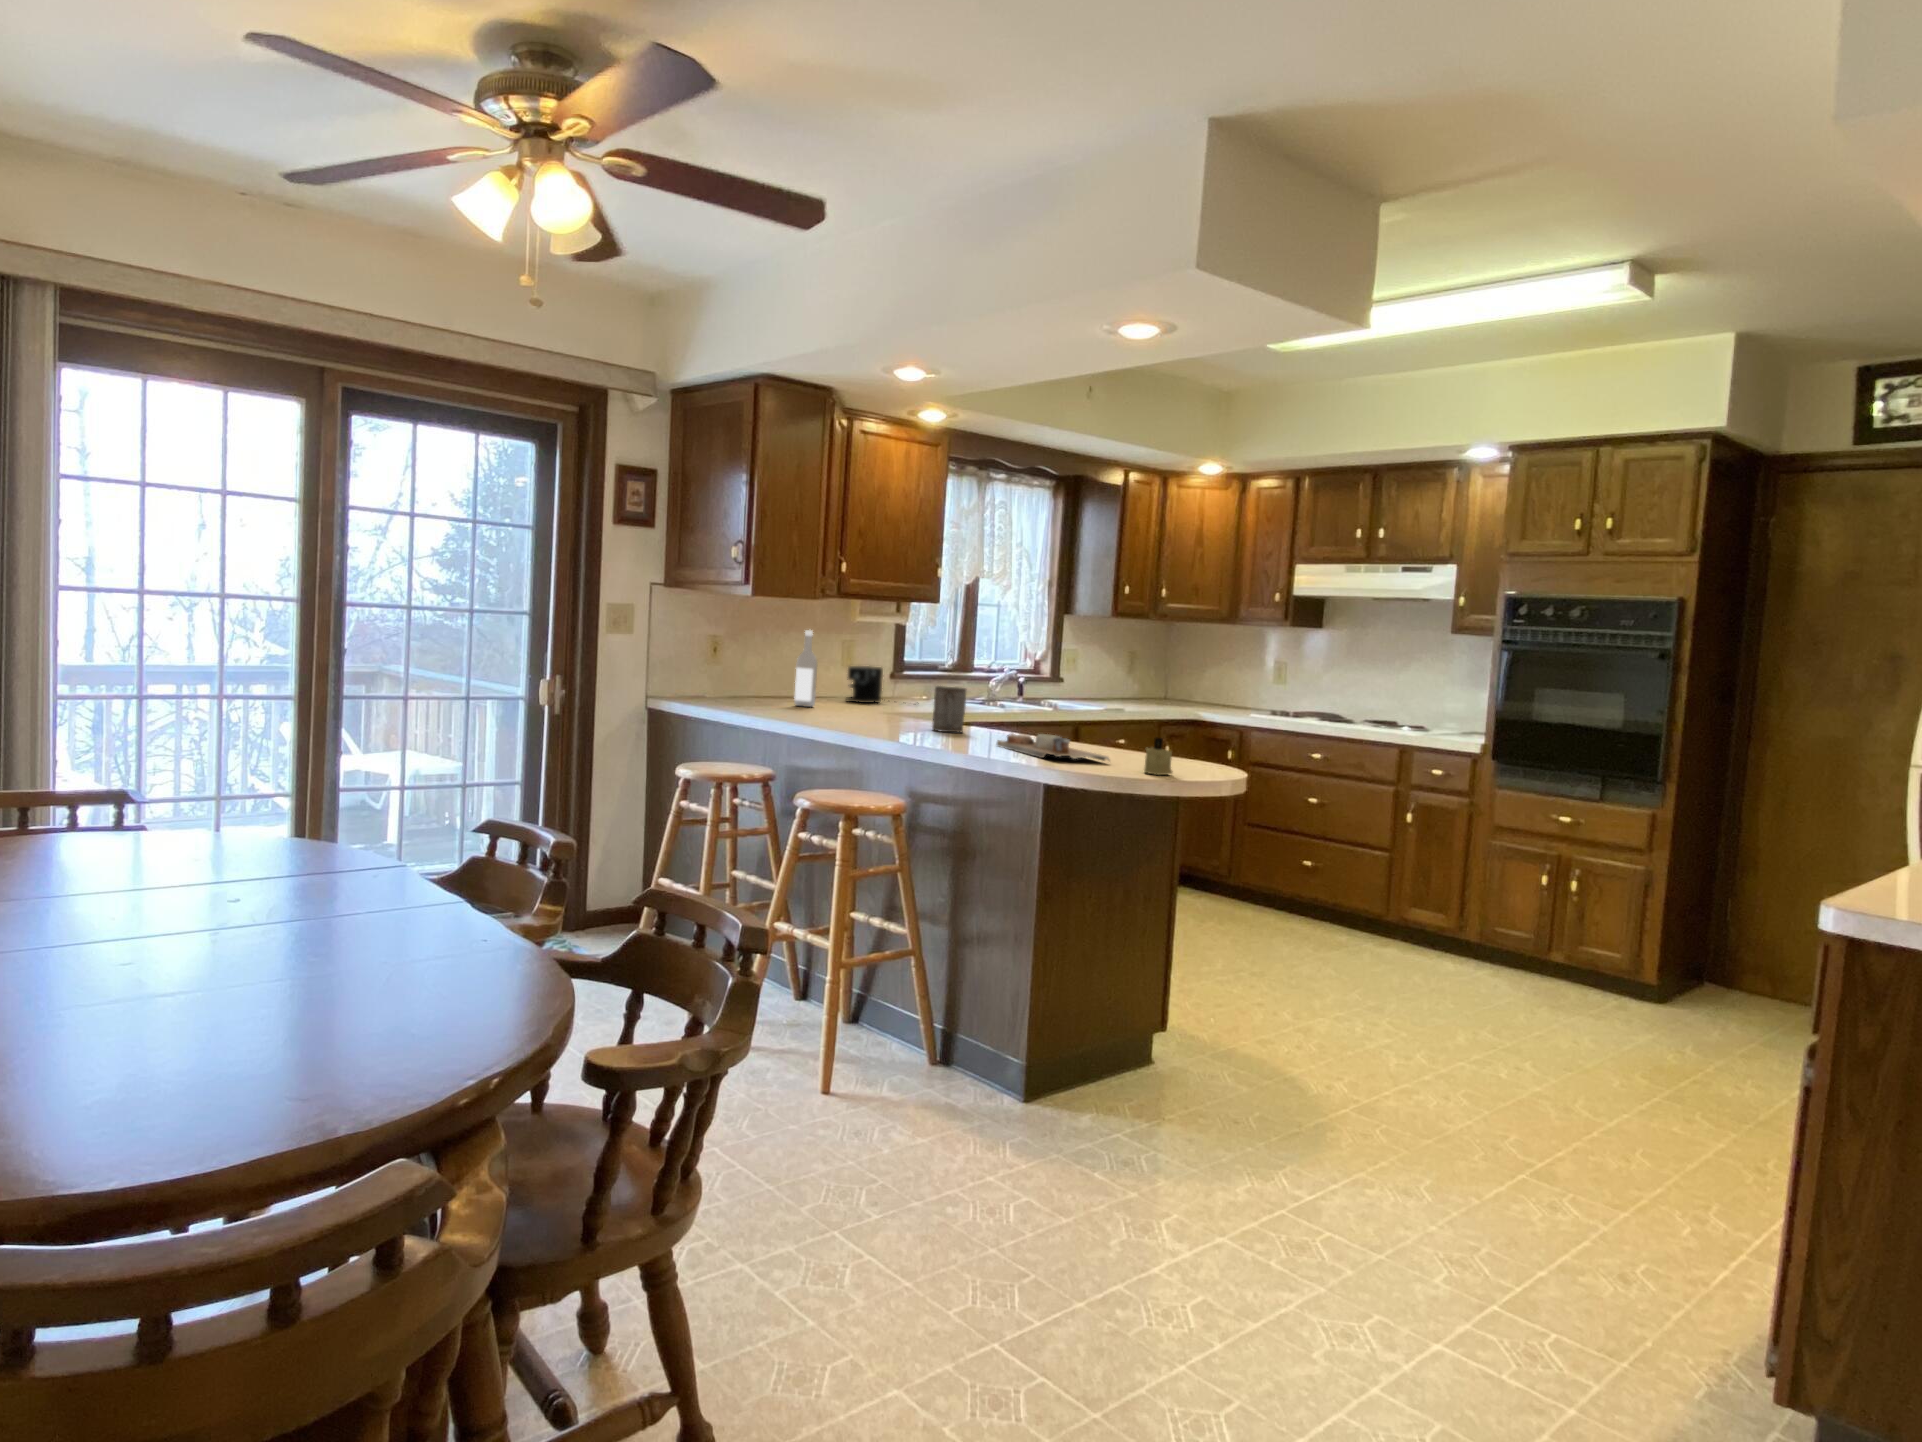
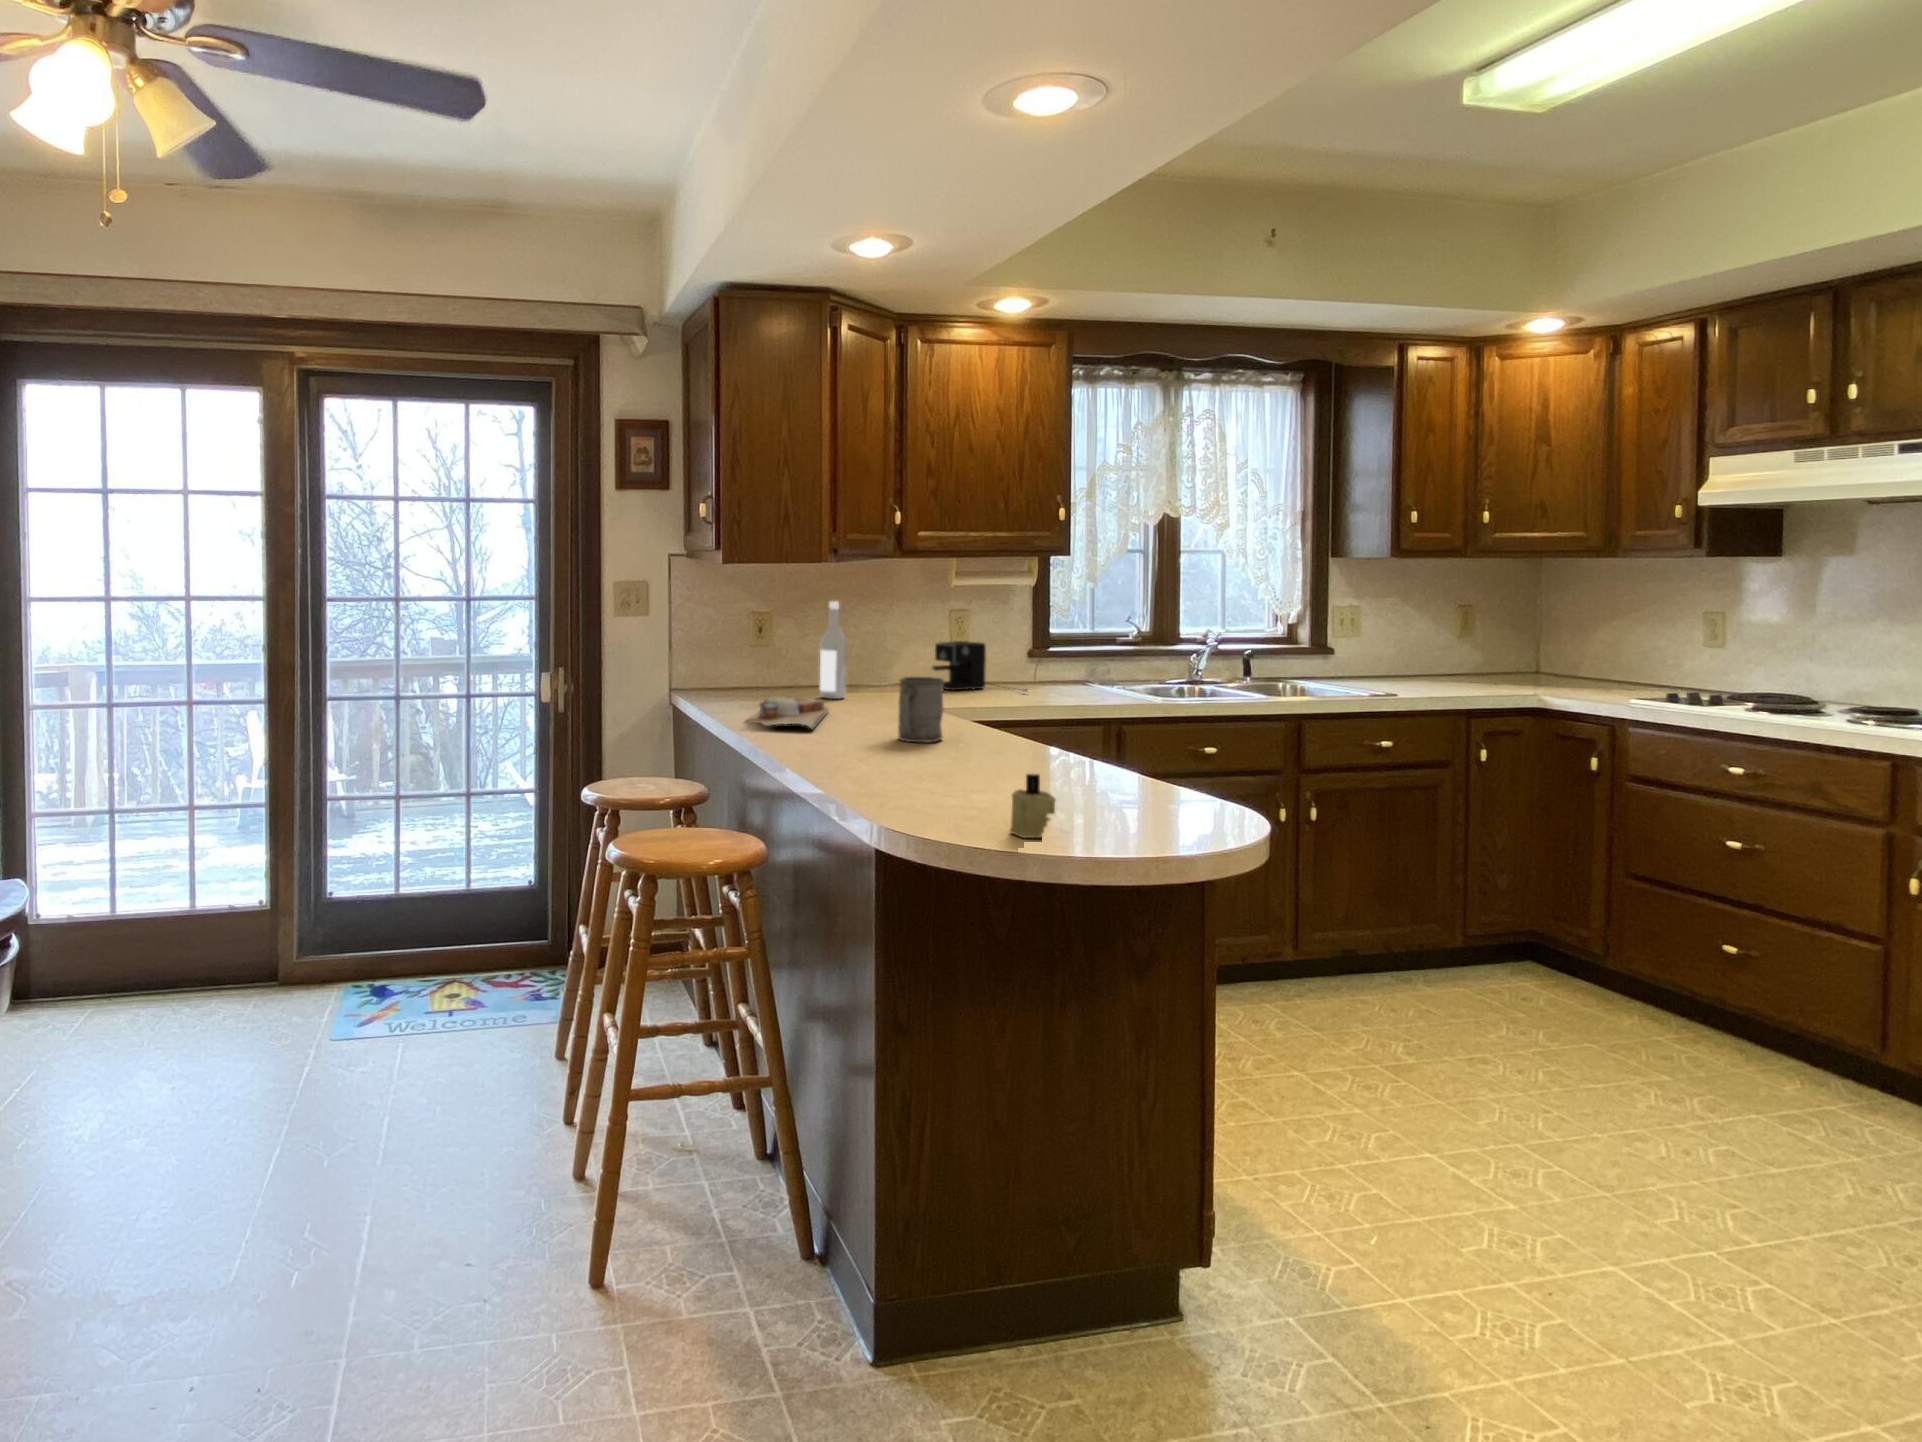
cutting board: present [997,734,1109,761] -> present [745,697,829,729]

